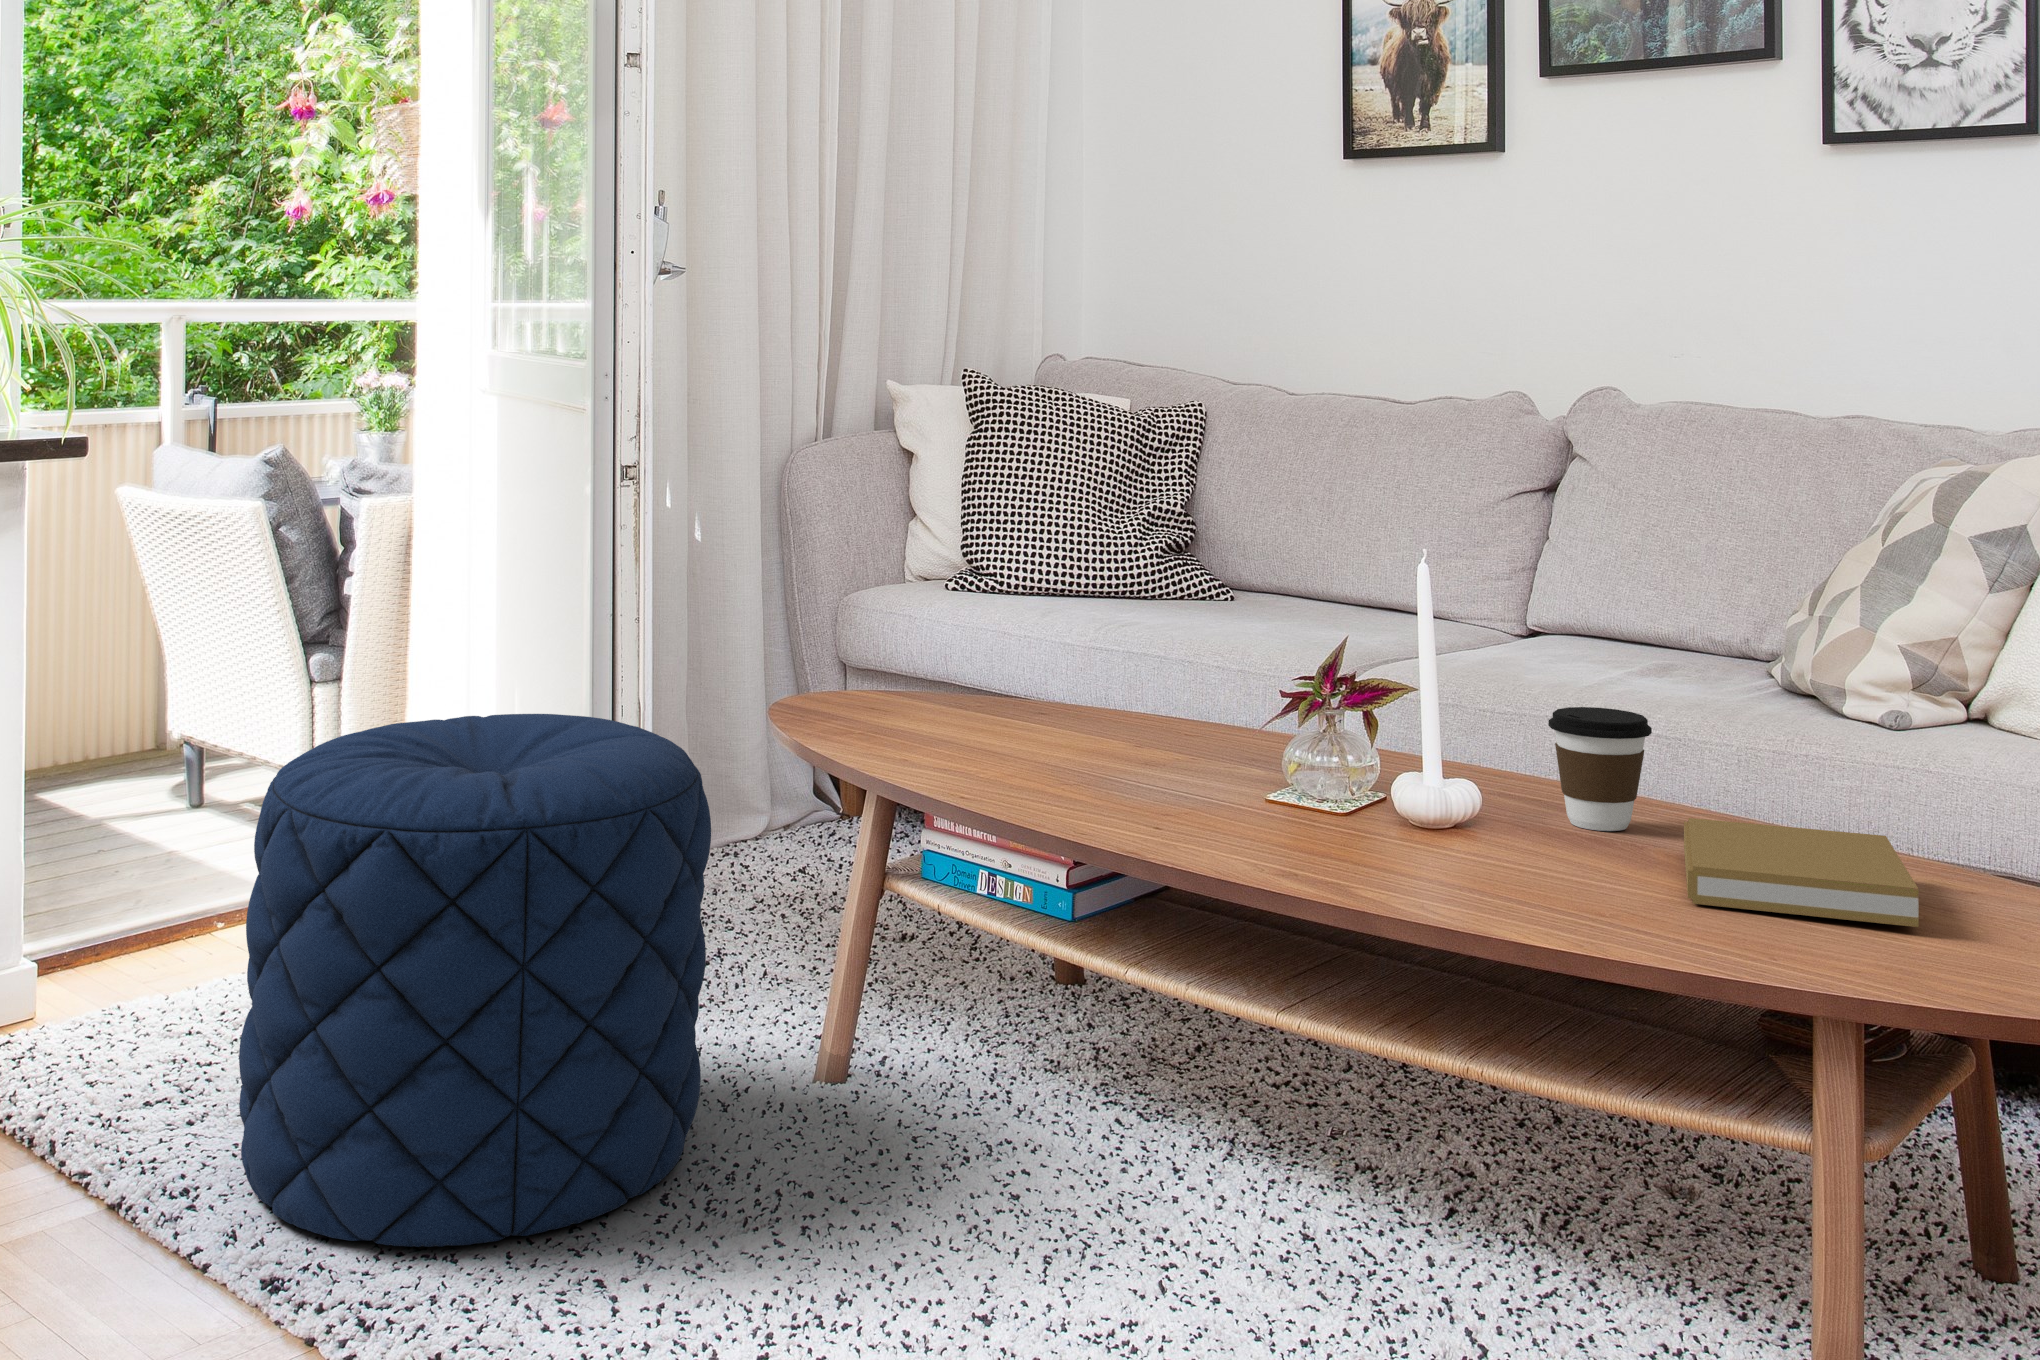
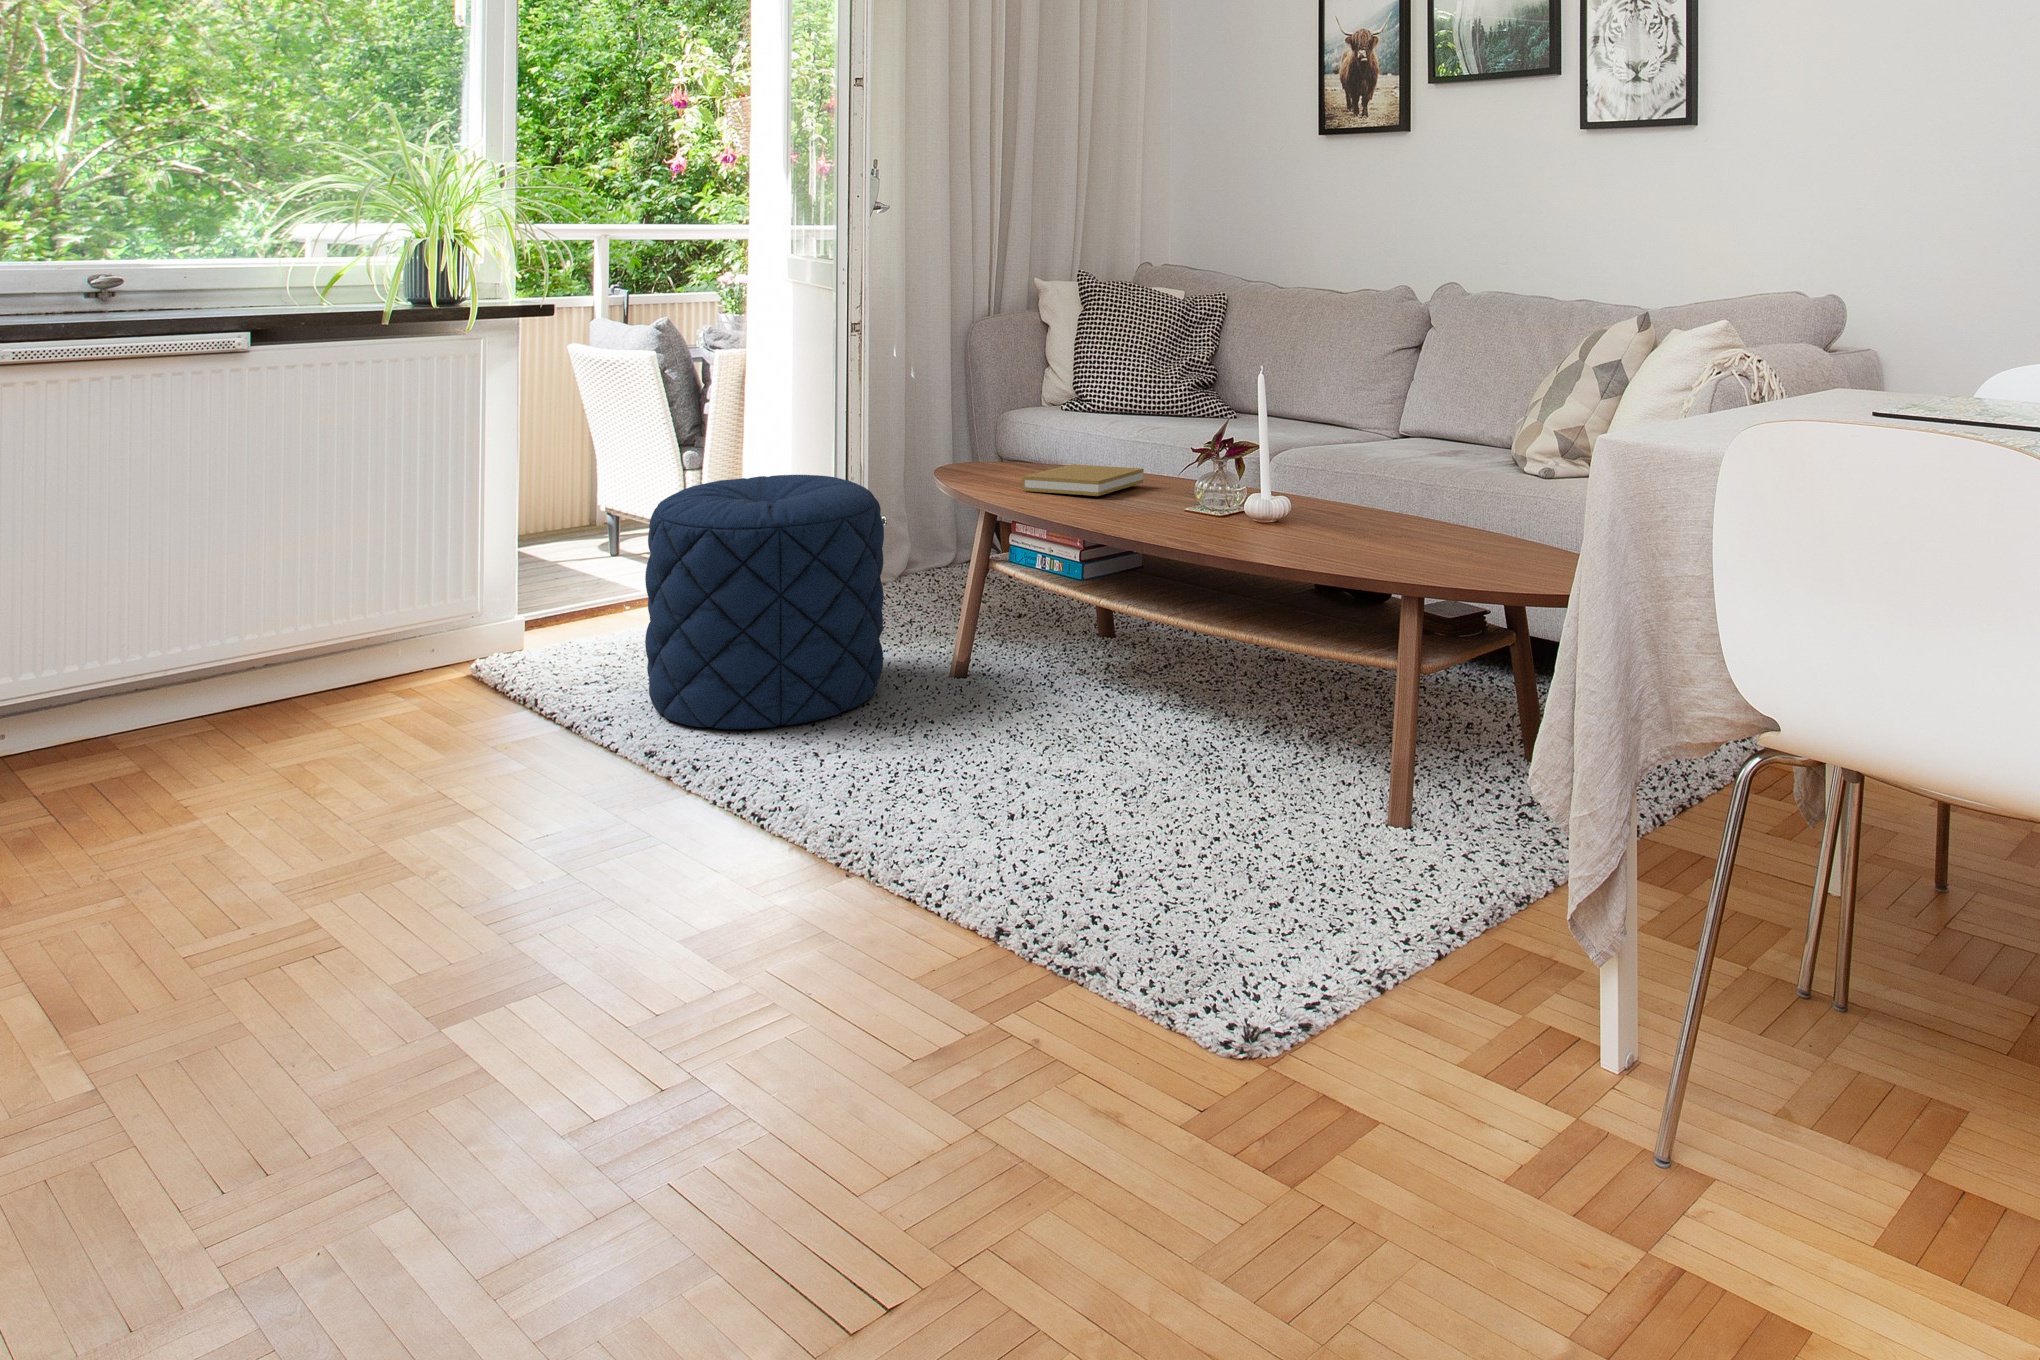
coffee cup: present [1548,707,1652,831] -> none [1312,461,1363,523]
book: present [1684,818,1919,927] -> present [1022,464,1144,496]

